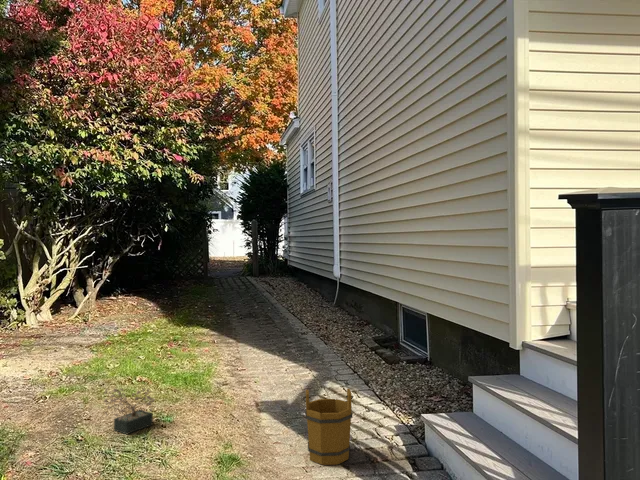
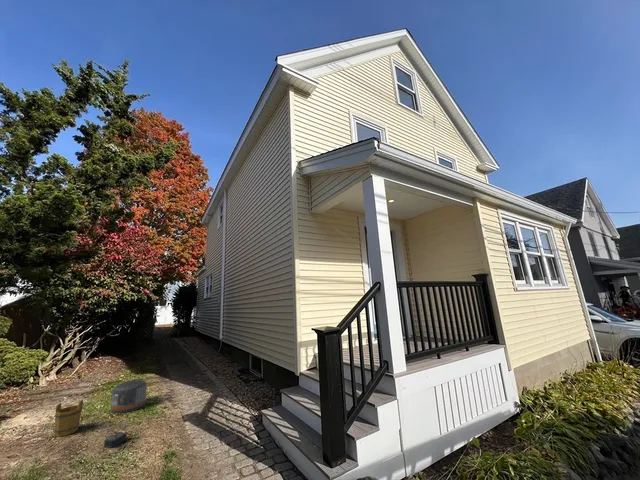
pouf: none [129,327,187,381] -> present [110,380,146,414]
bucket: present [303,389,353,465] -> present [54,400,84,437]

